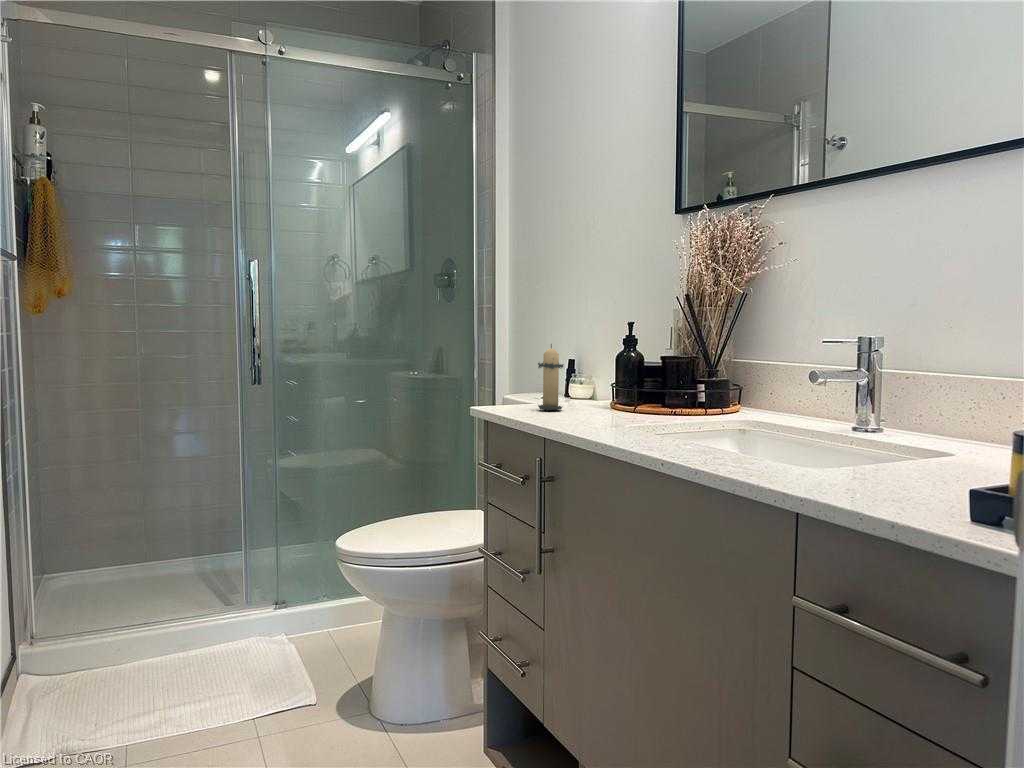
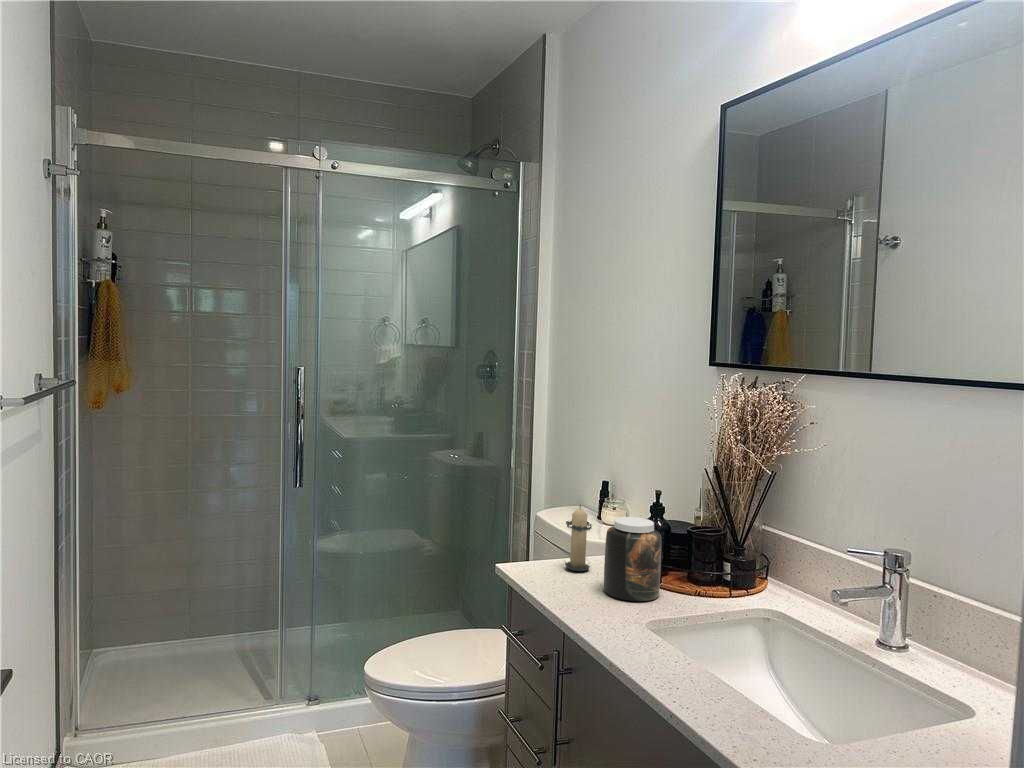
jar: none [579,344,635,420] -> present [604,517,661,601]

